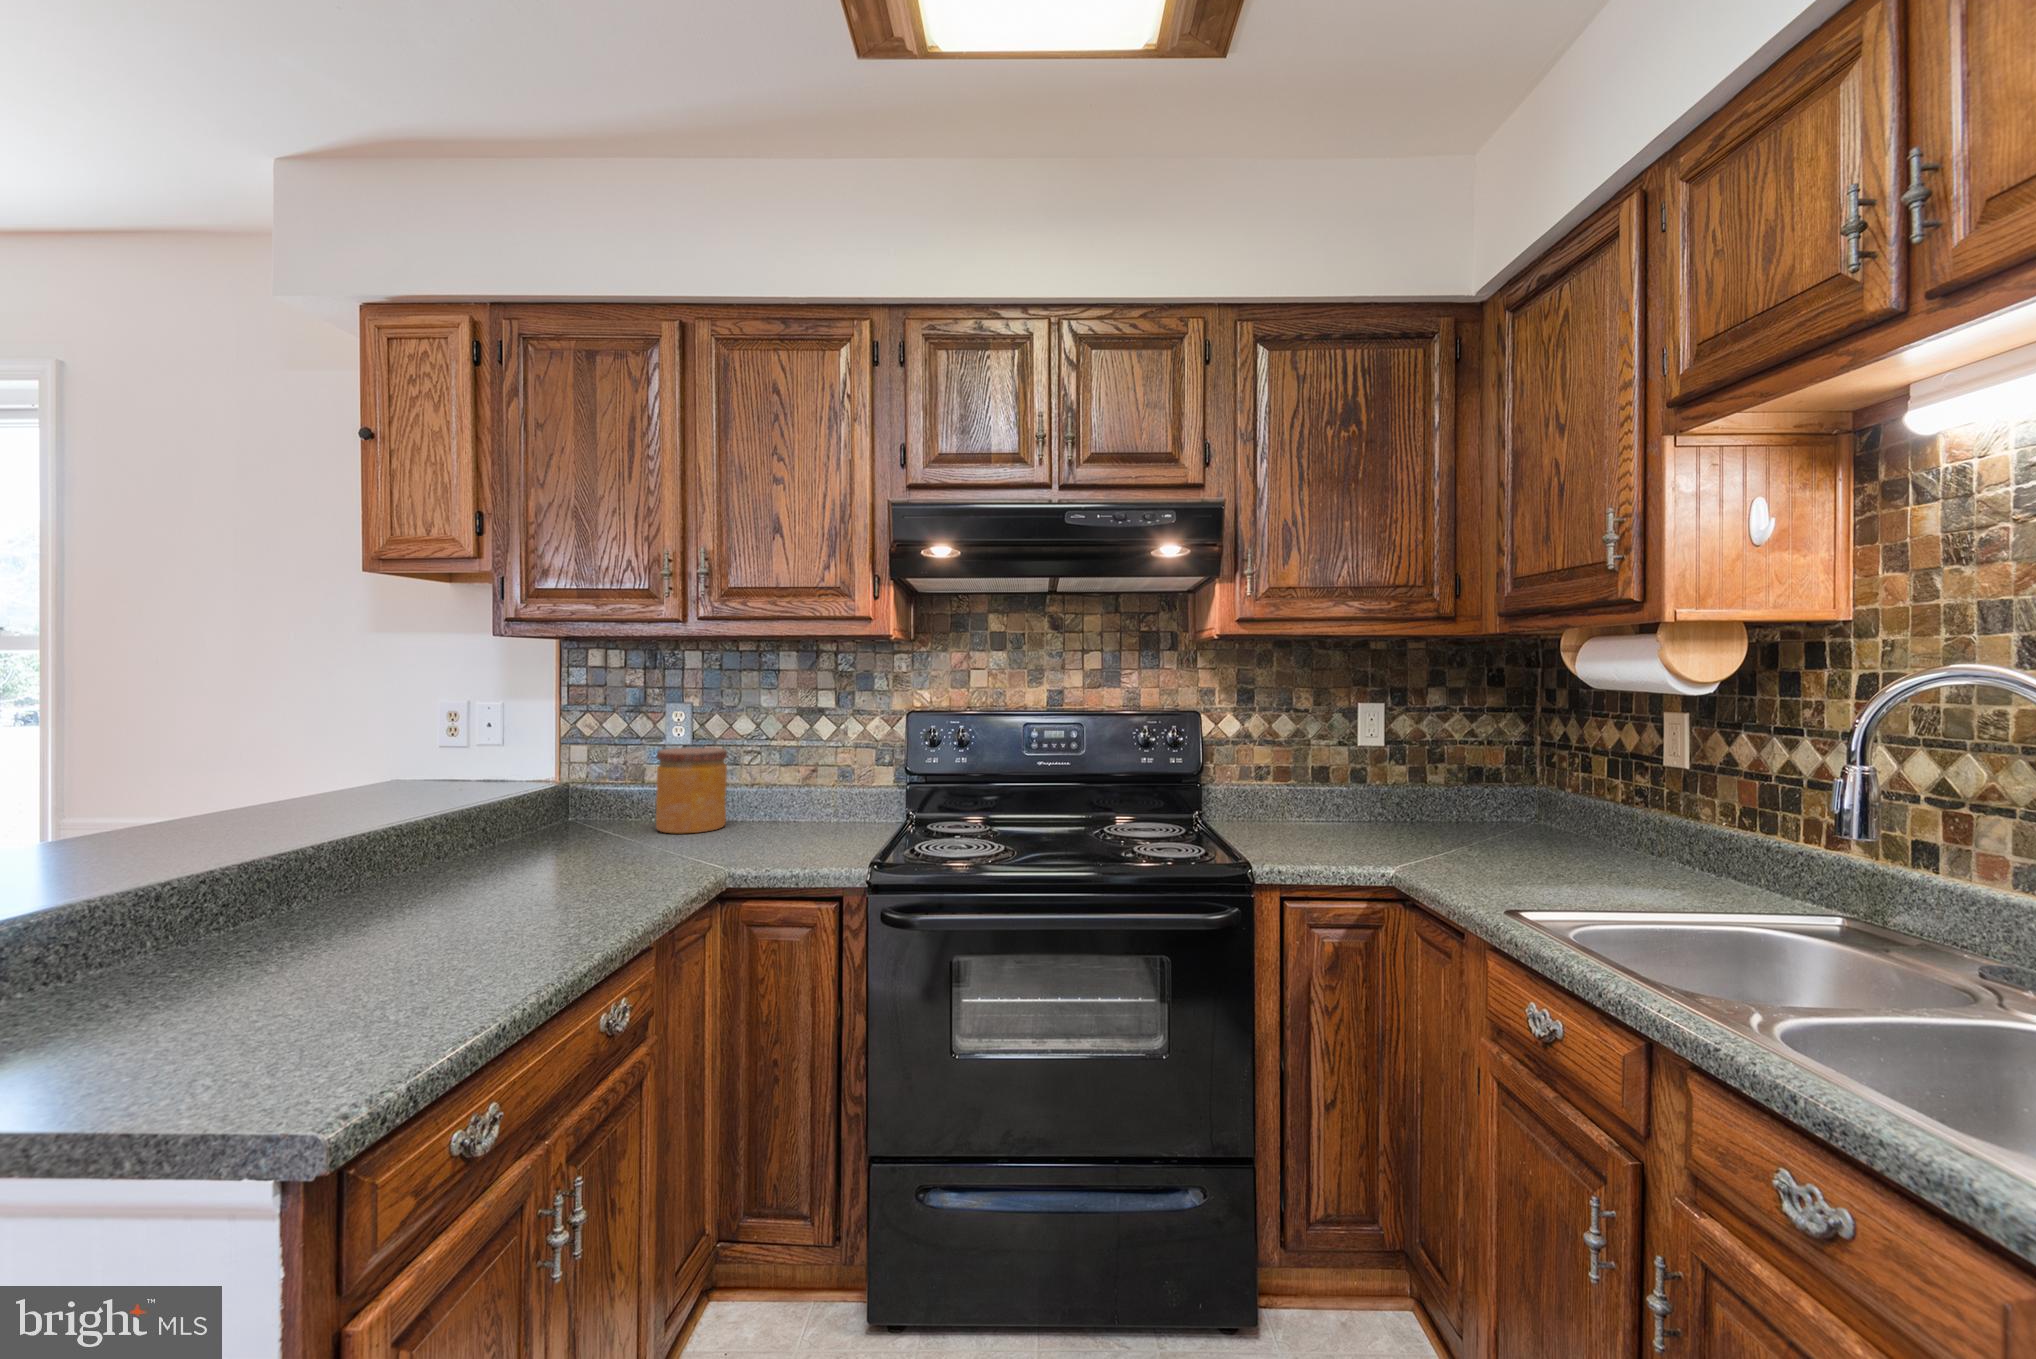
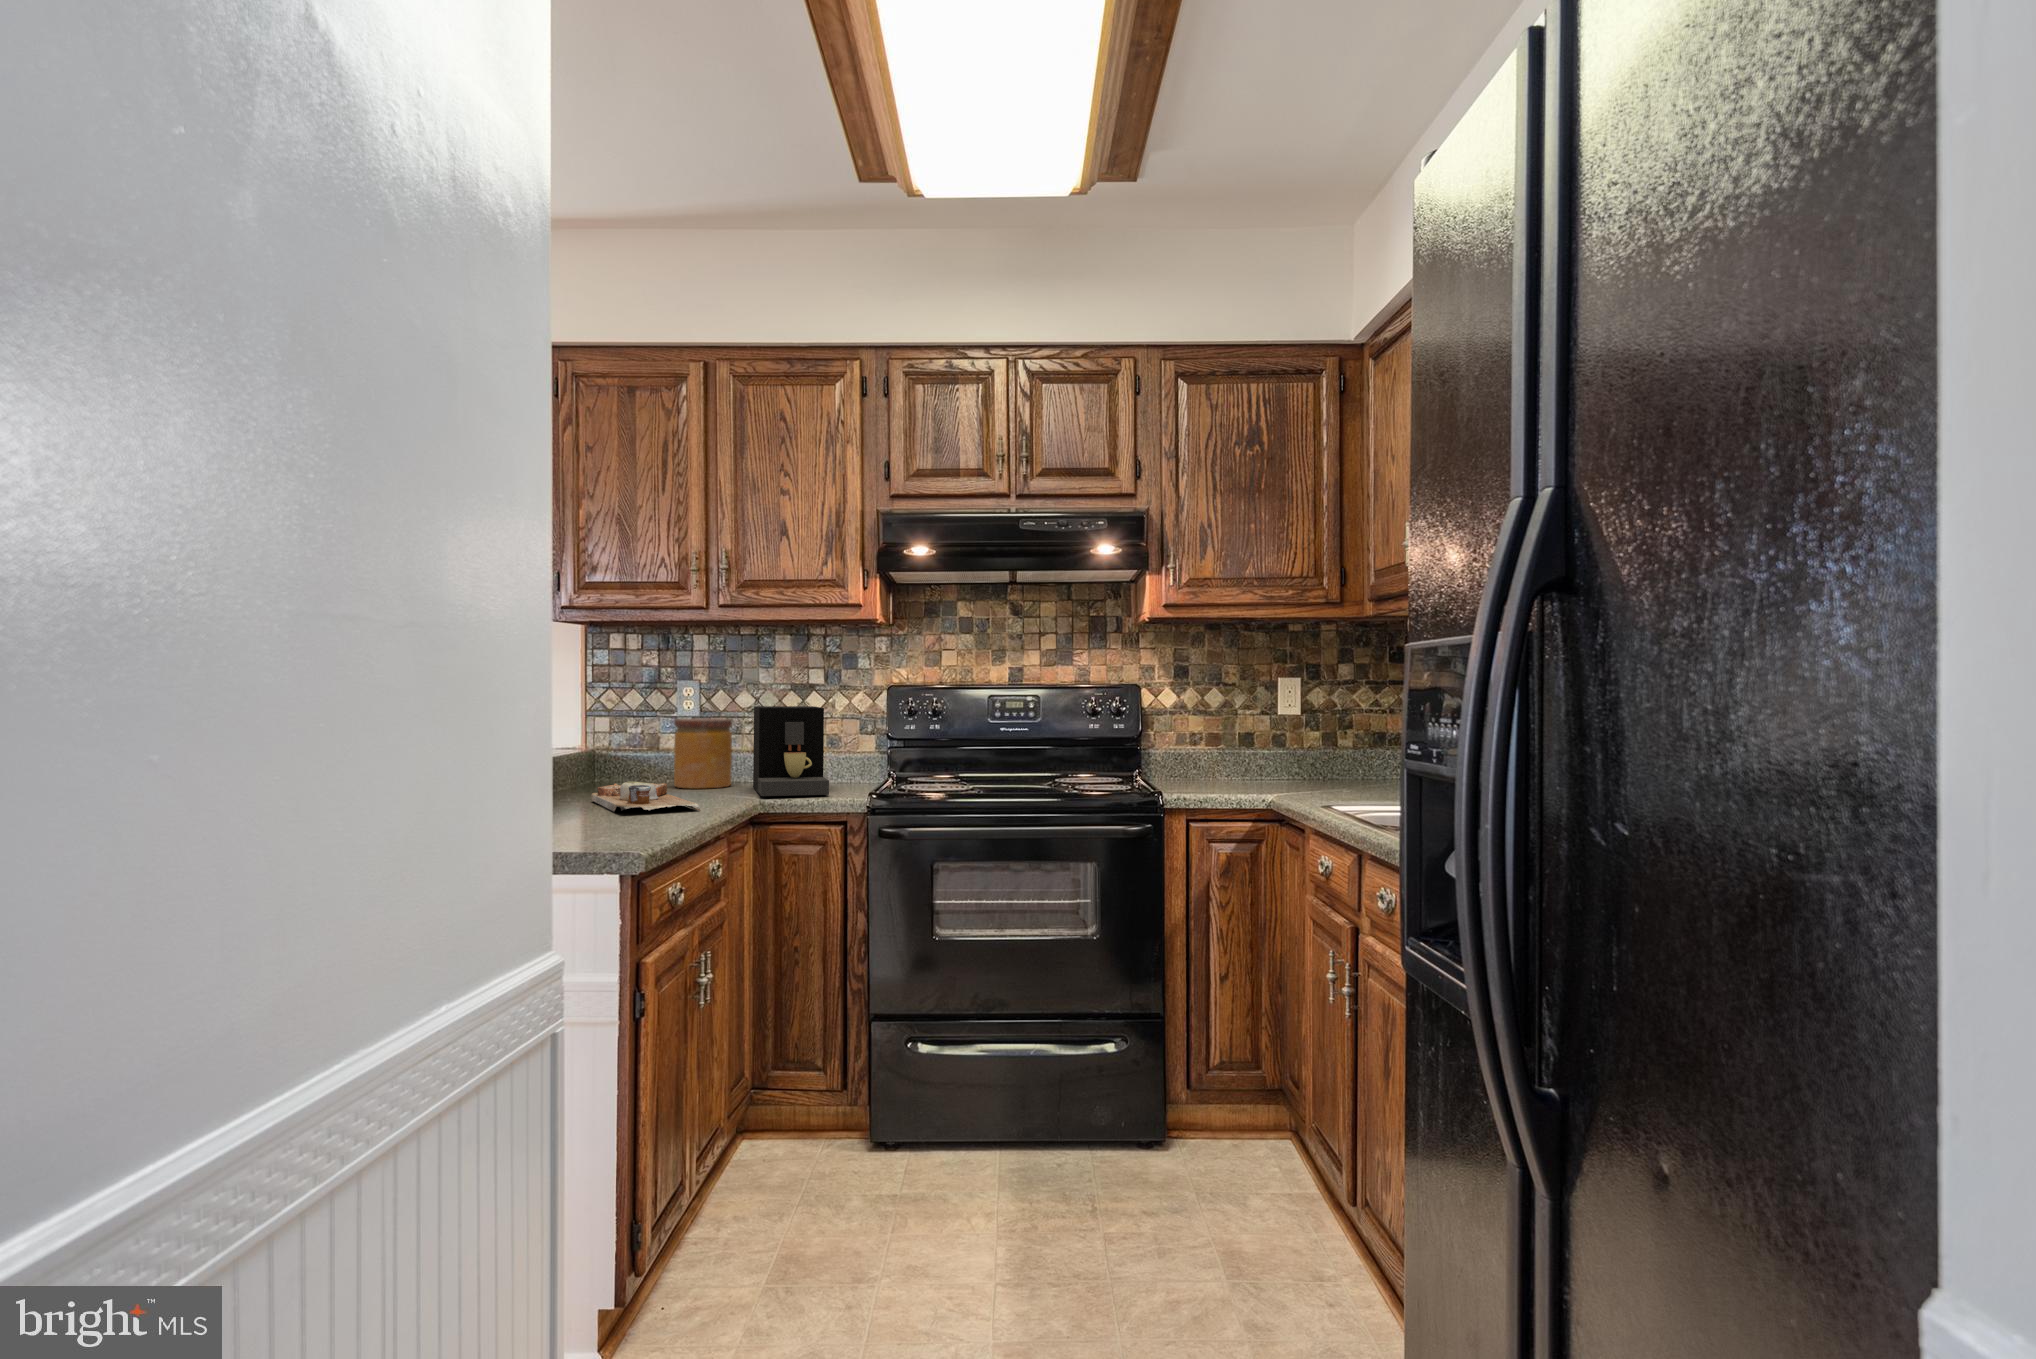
coffee maker: none [737,736,826,859] -> present [753,706,829,796]
cutting board: none [504,842,631,909] -> present [591,782,700,812]

